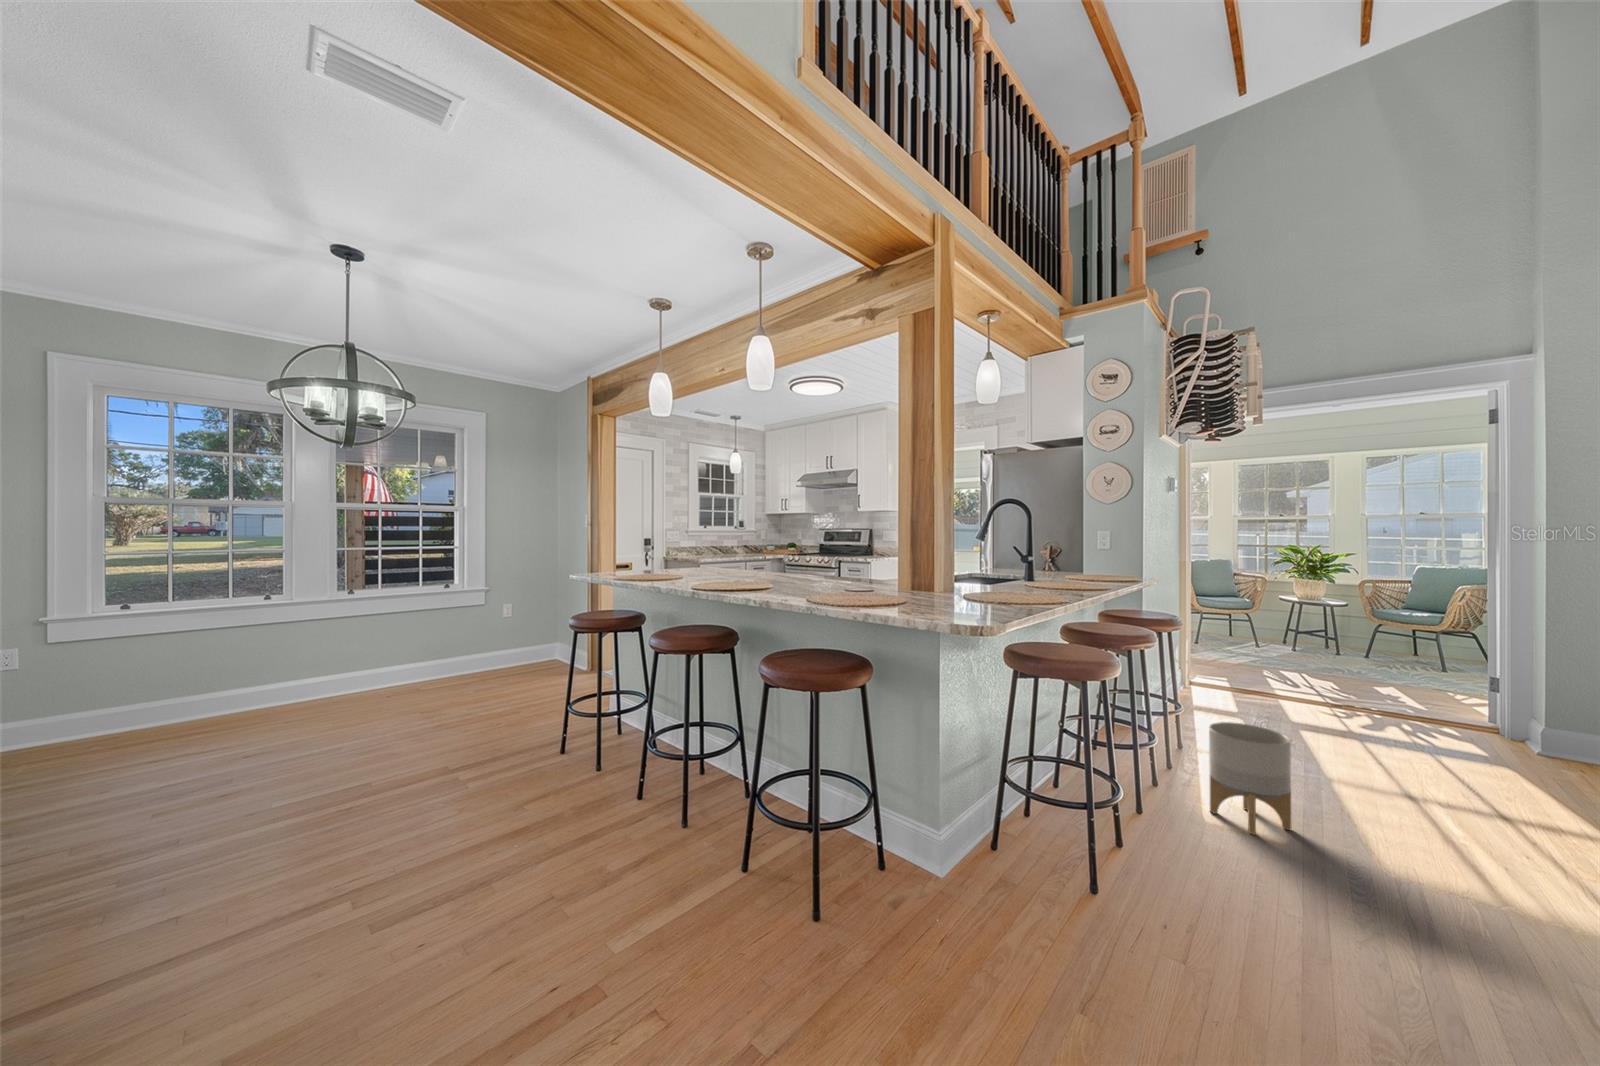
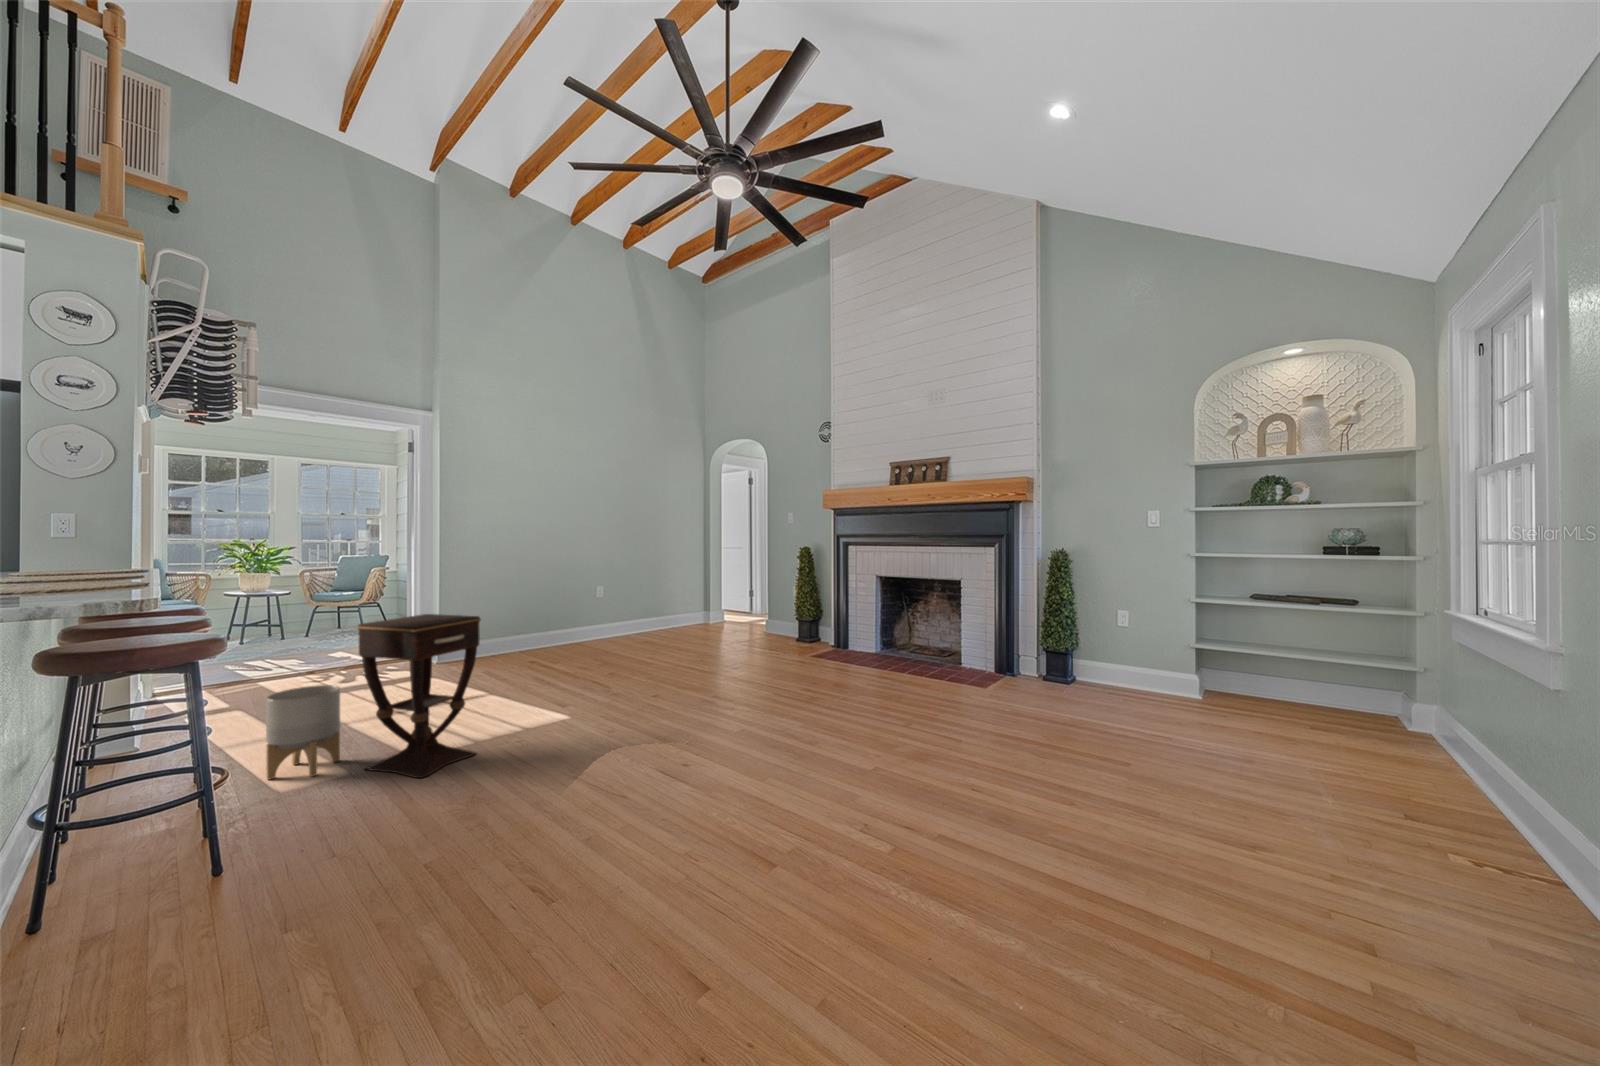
side table: none [1299,671,1520,944] -> present [357,614,481,778]

